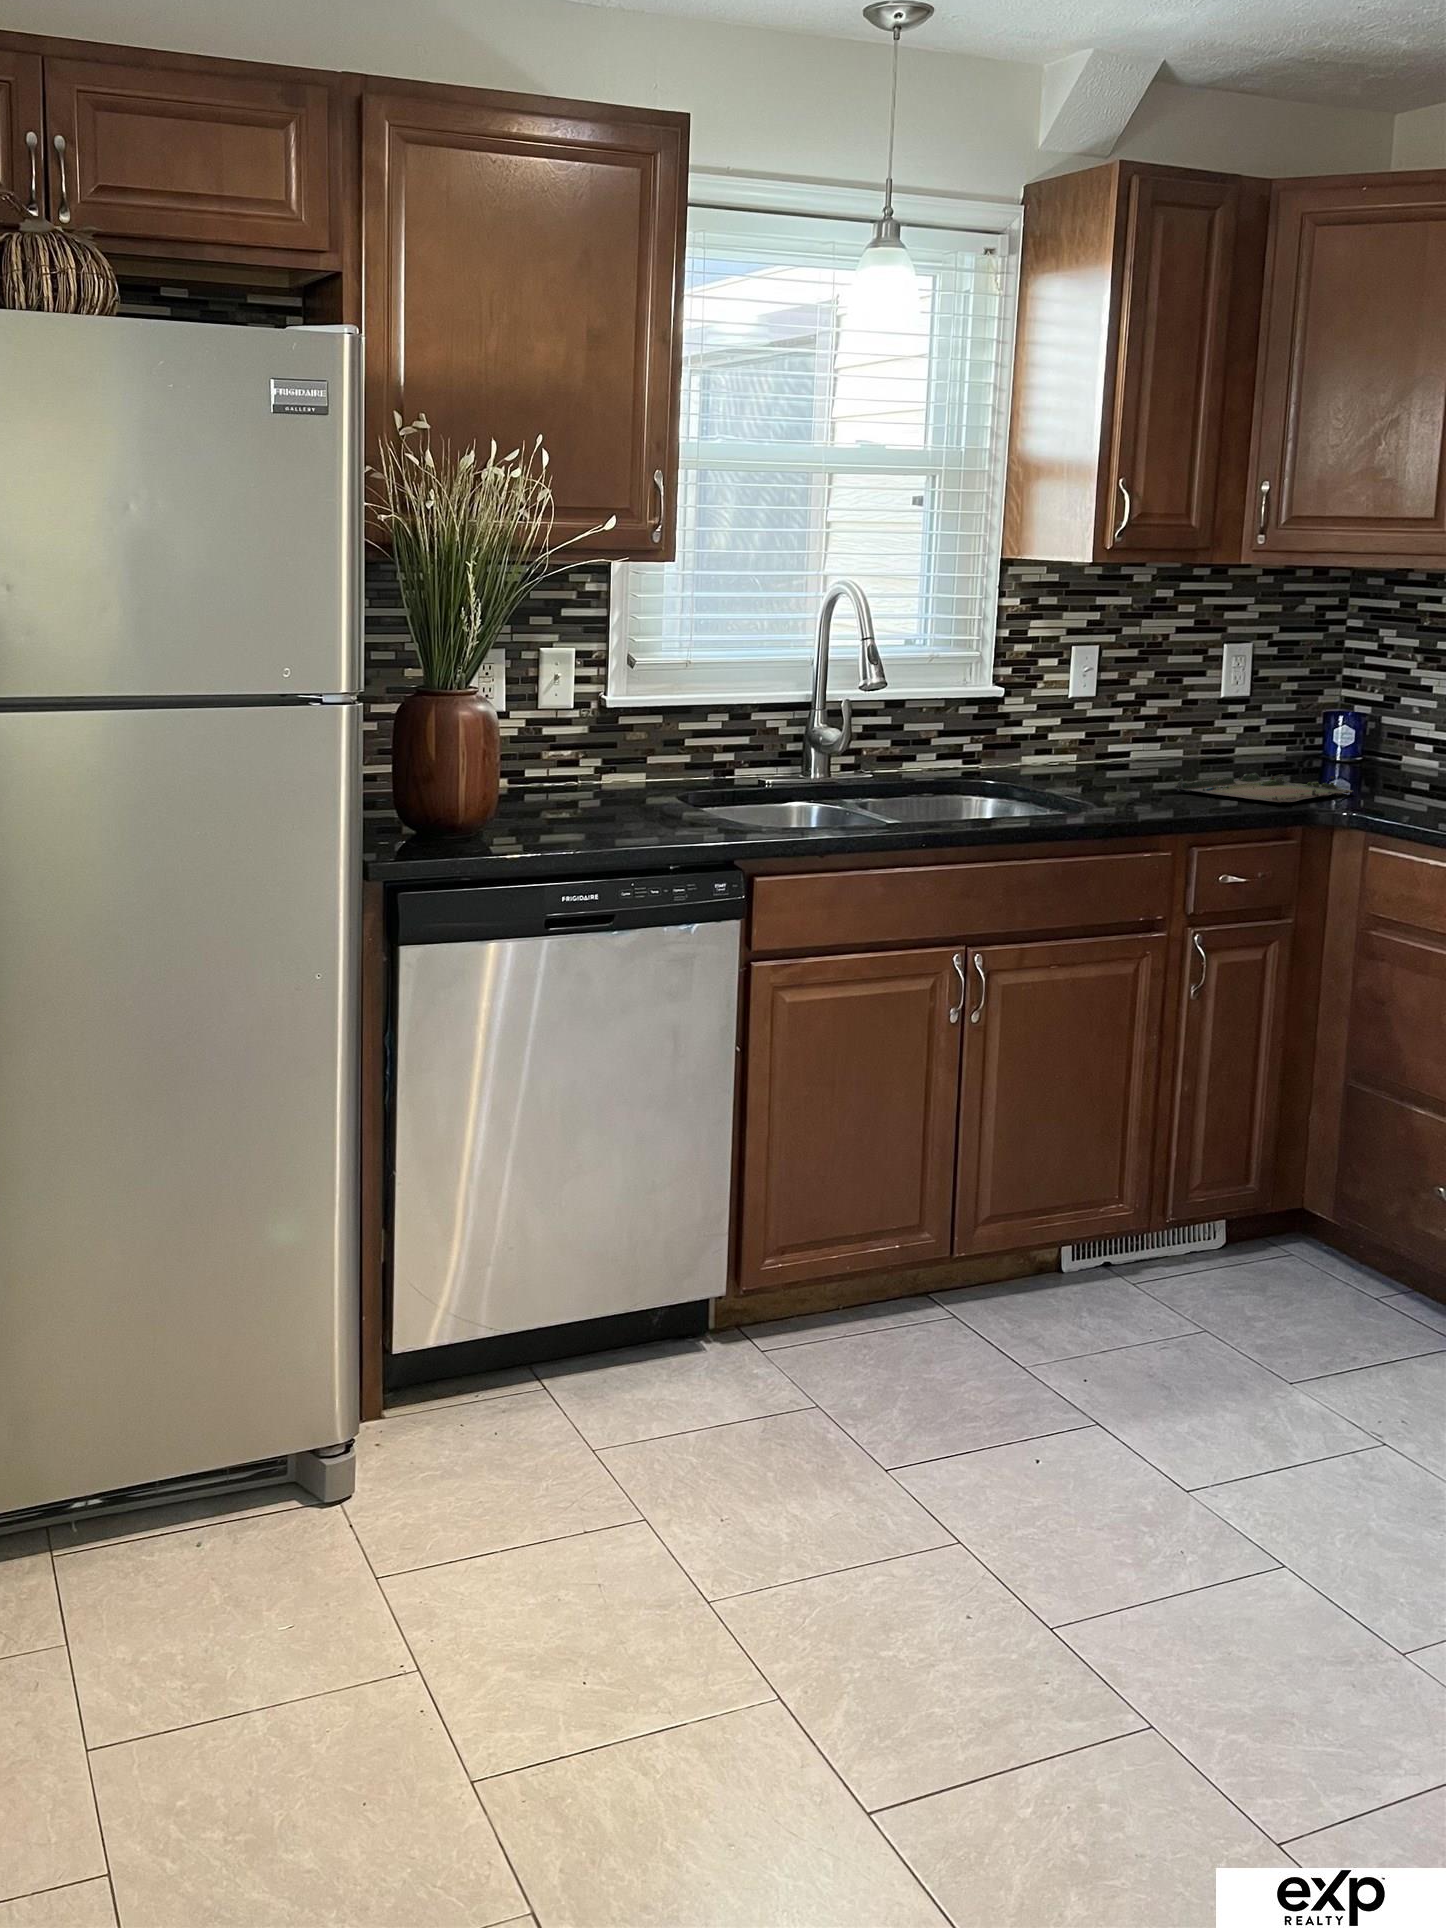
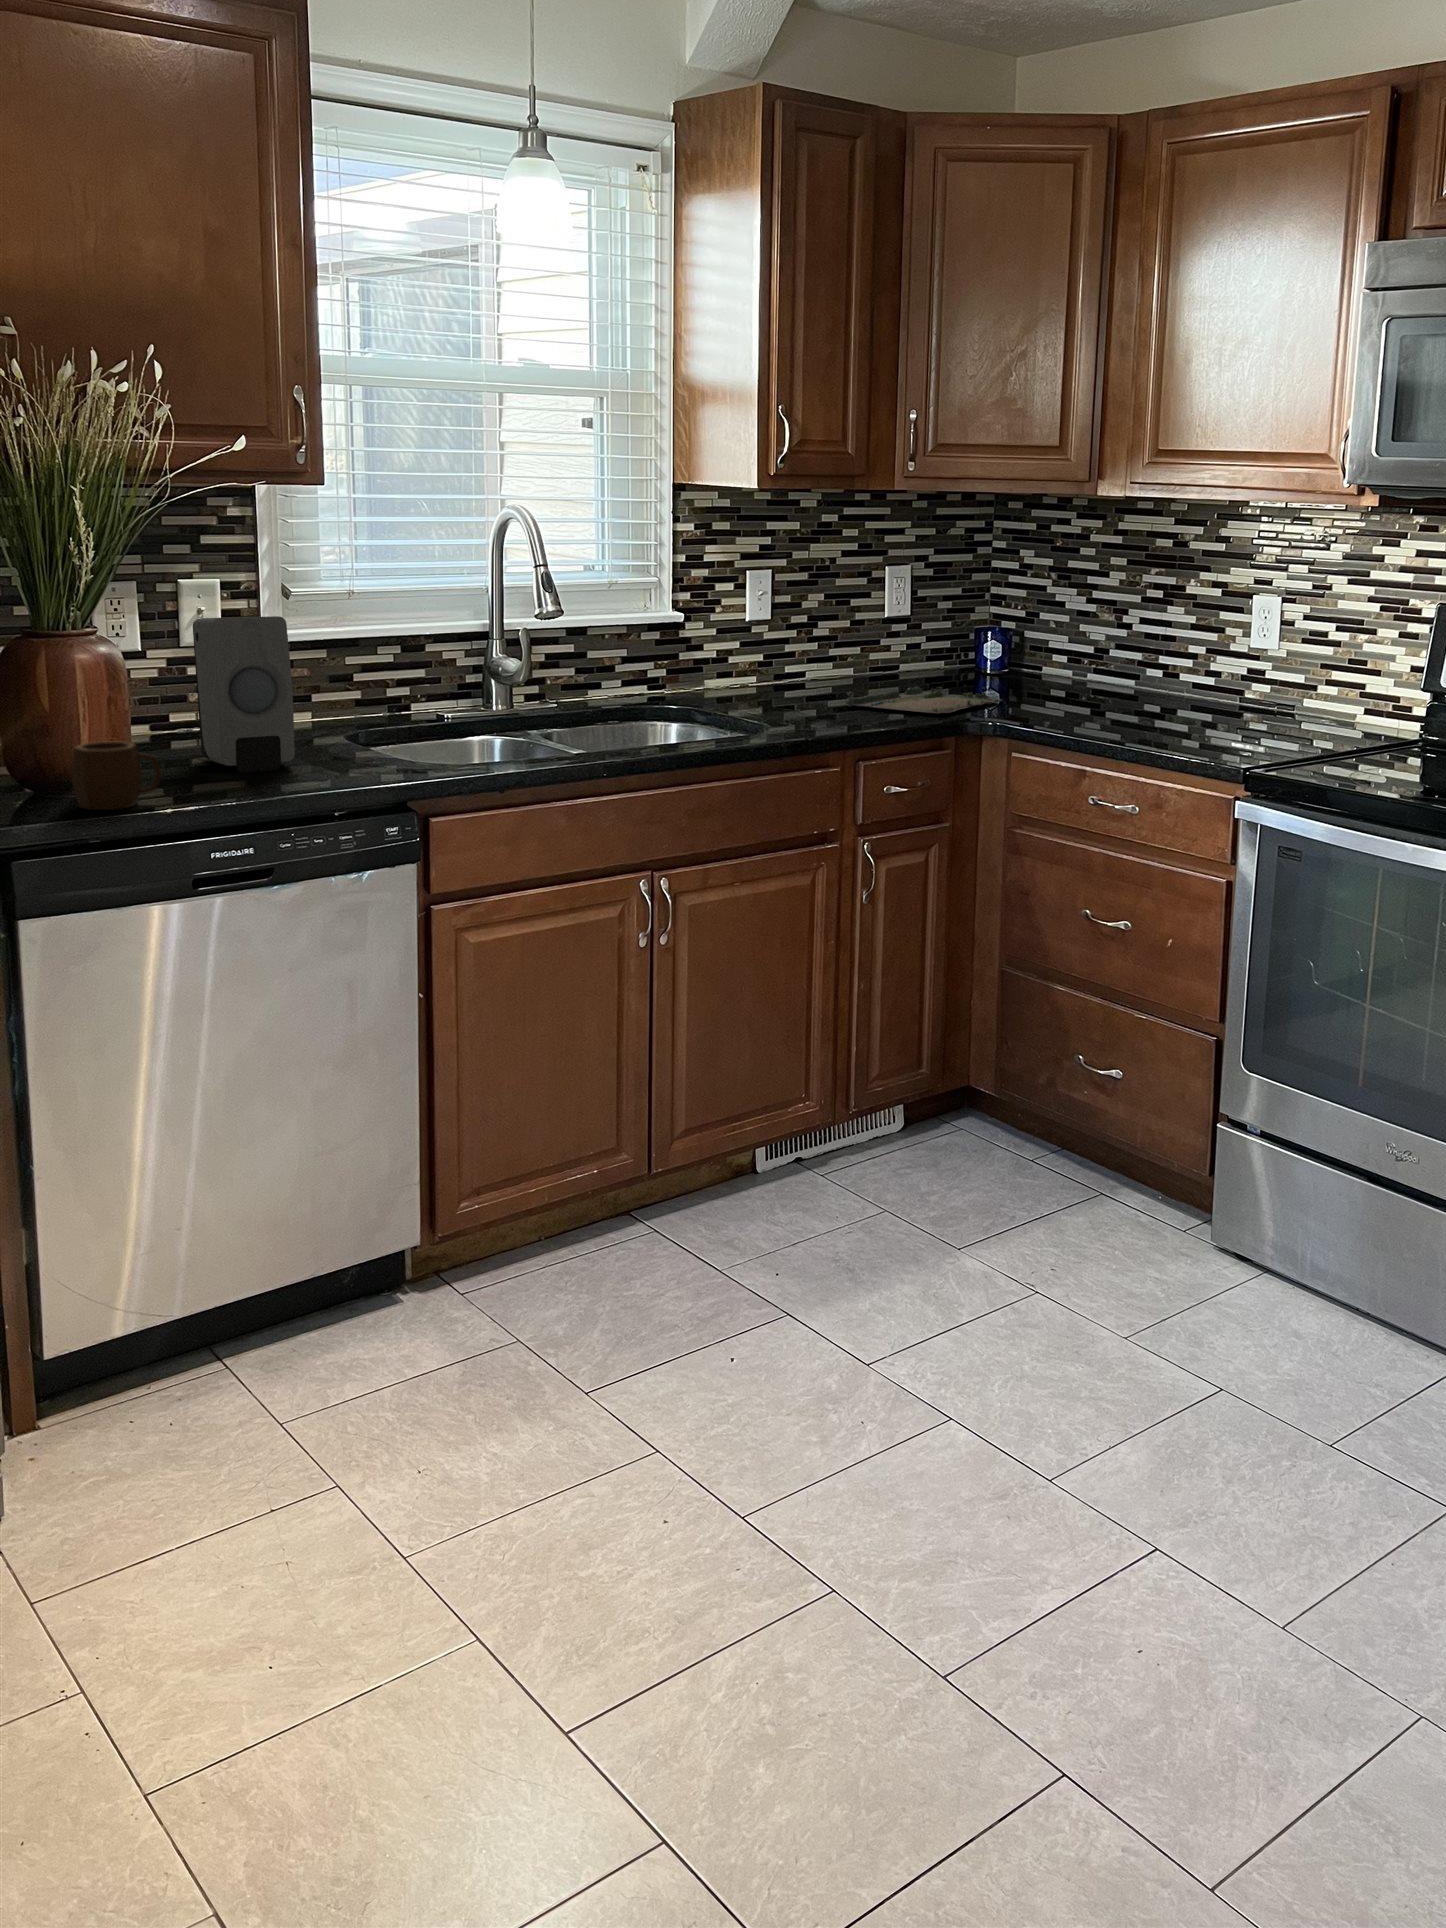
soap dispenser: none [552,683,637,825] -> present [193,616,295,773]
mug: none [454,790,528,851] -> present [71,742,162,810]

